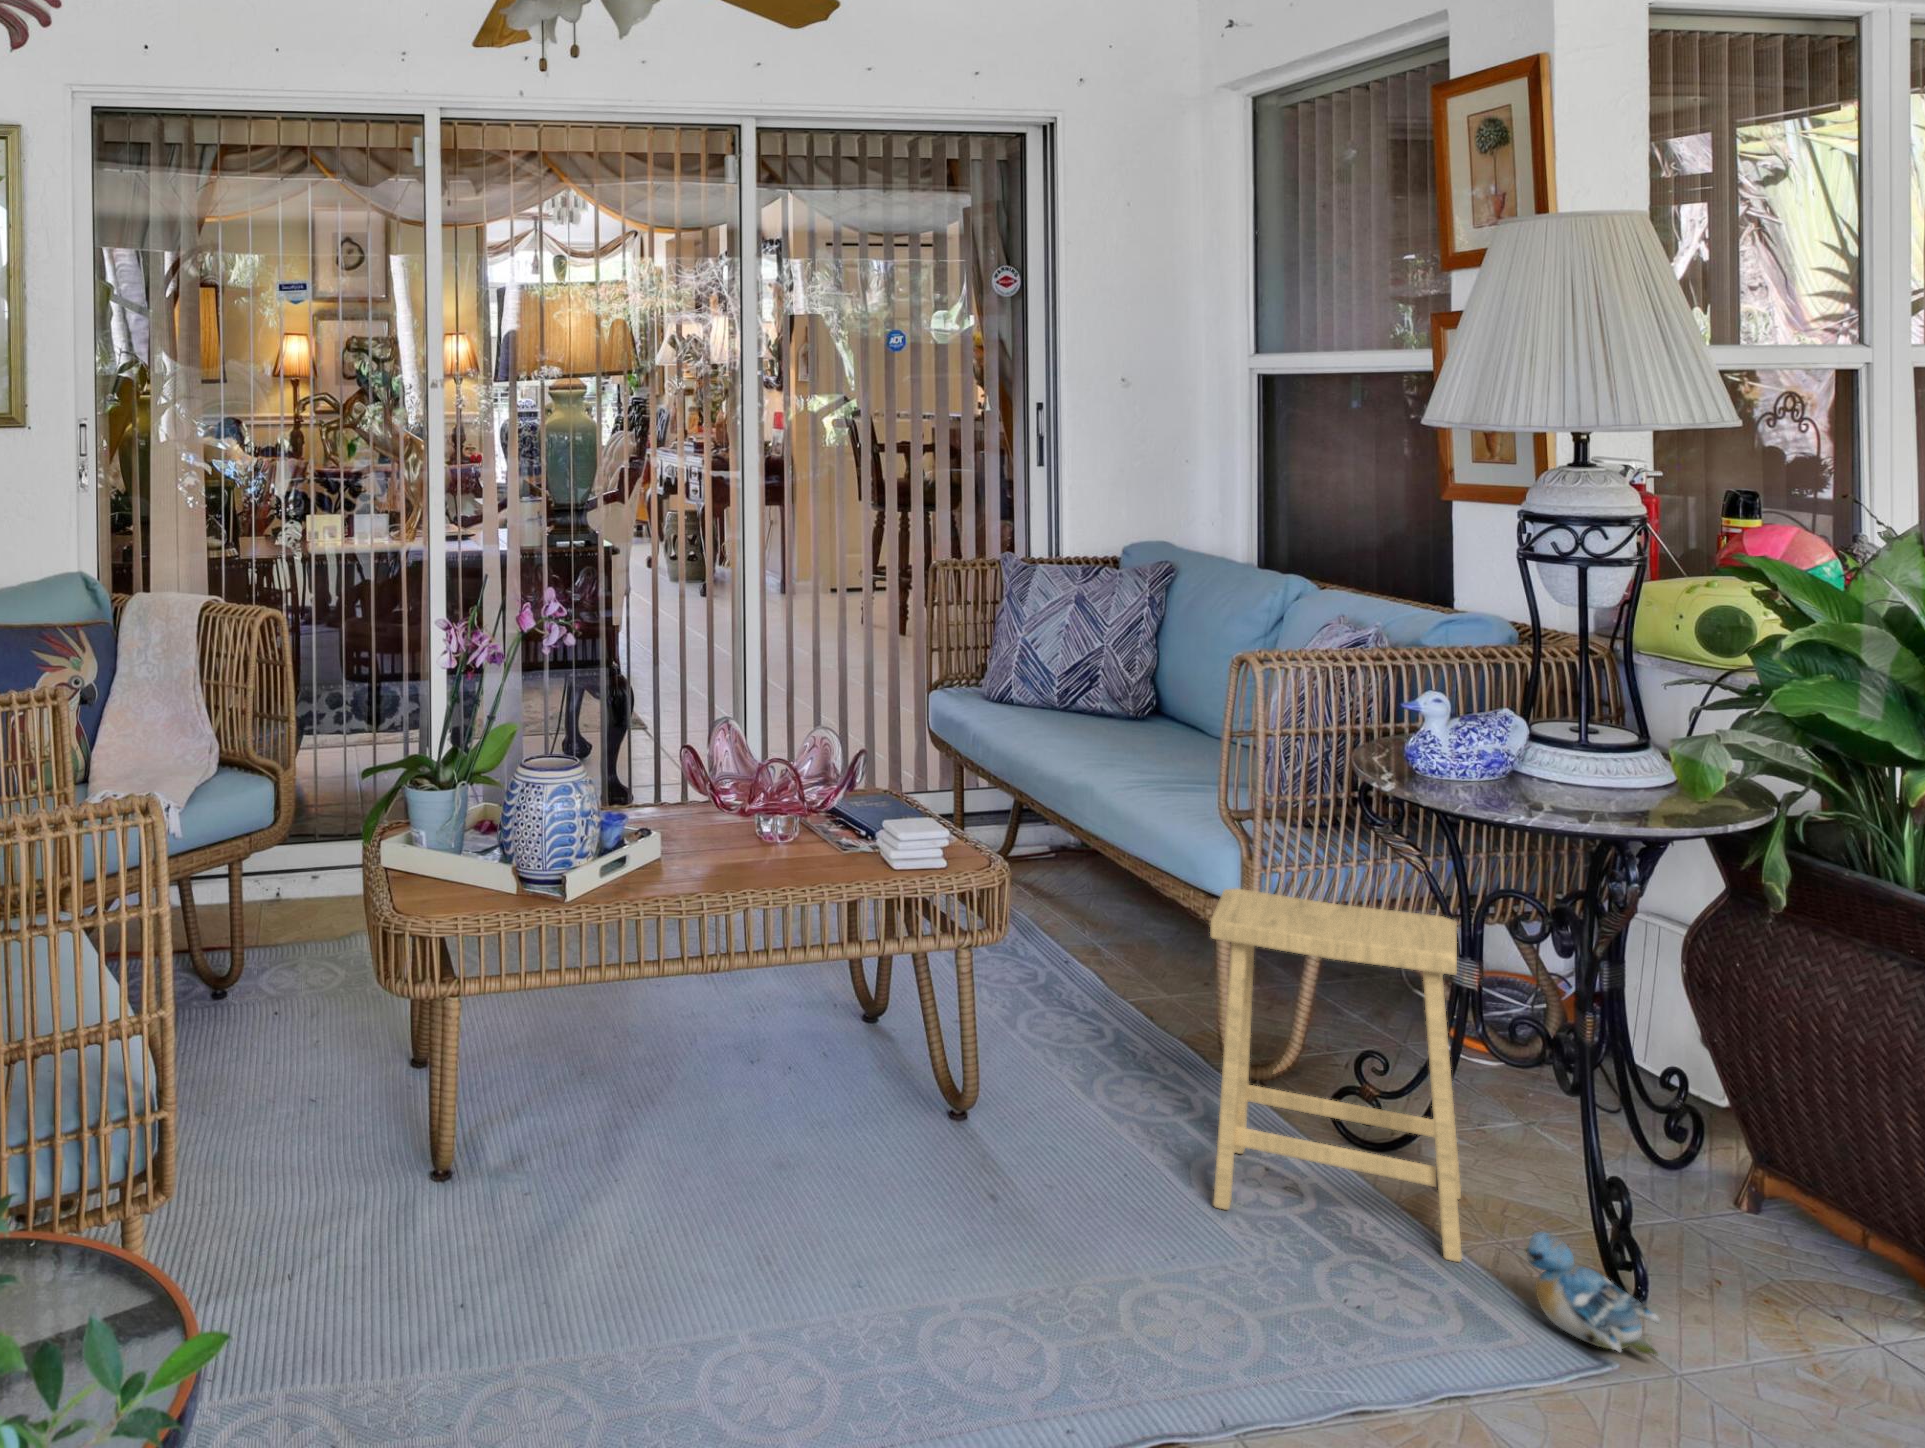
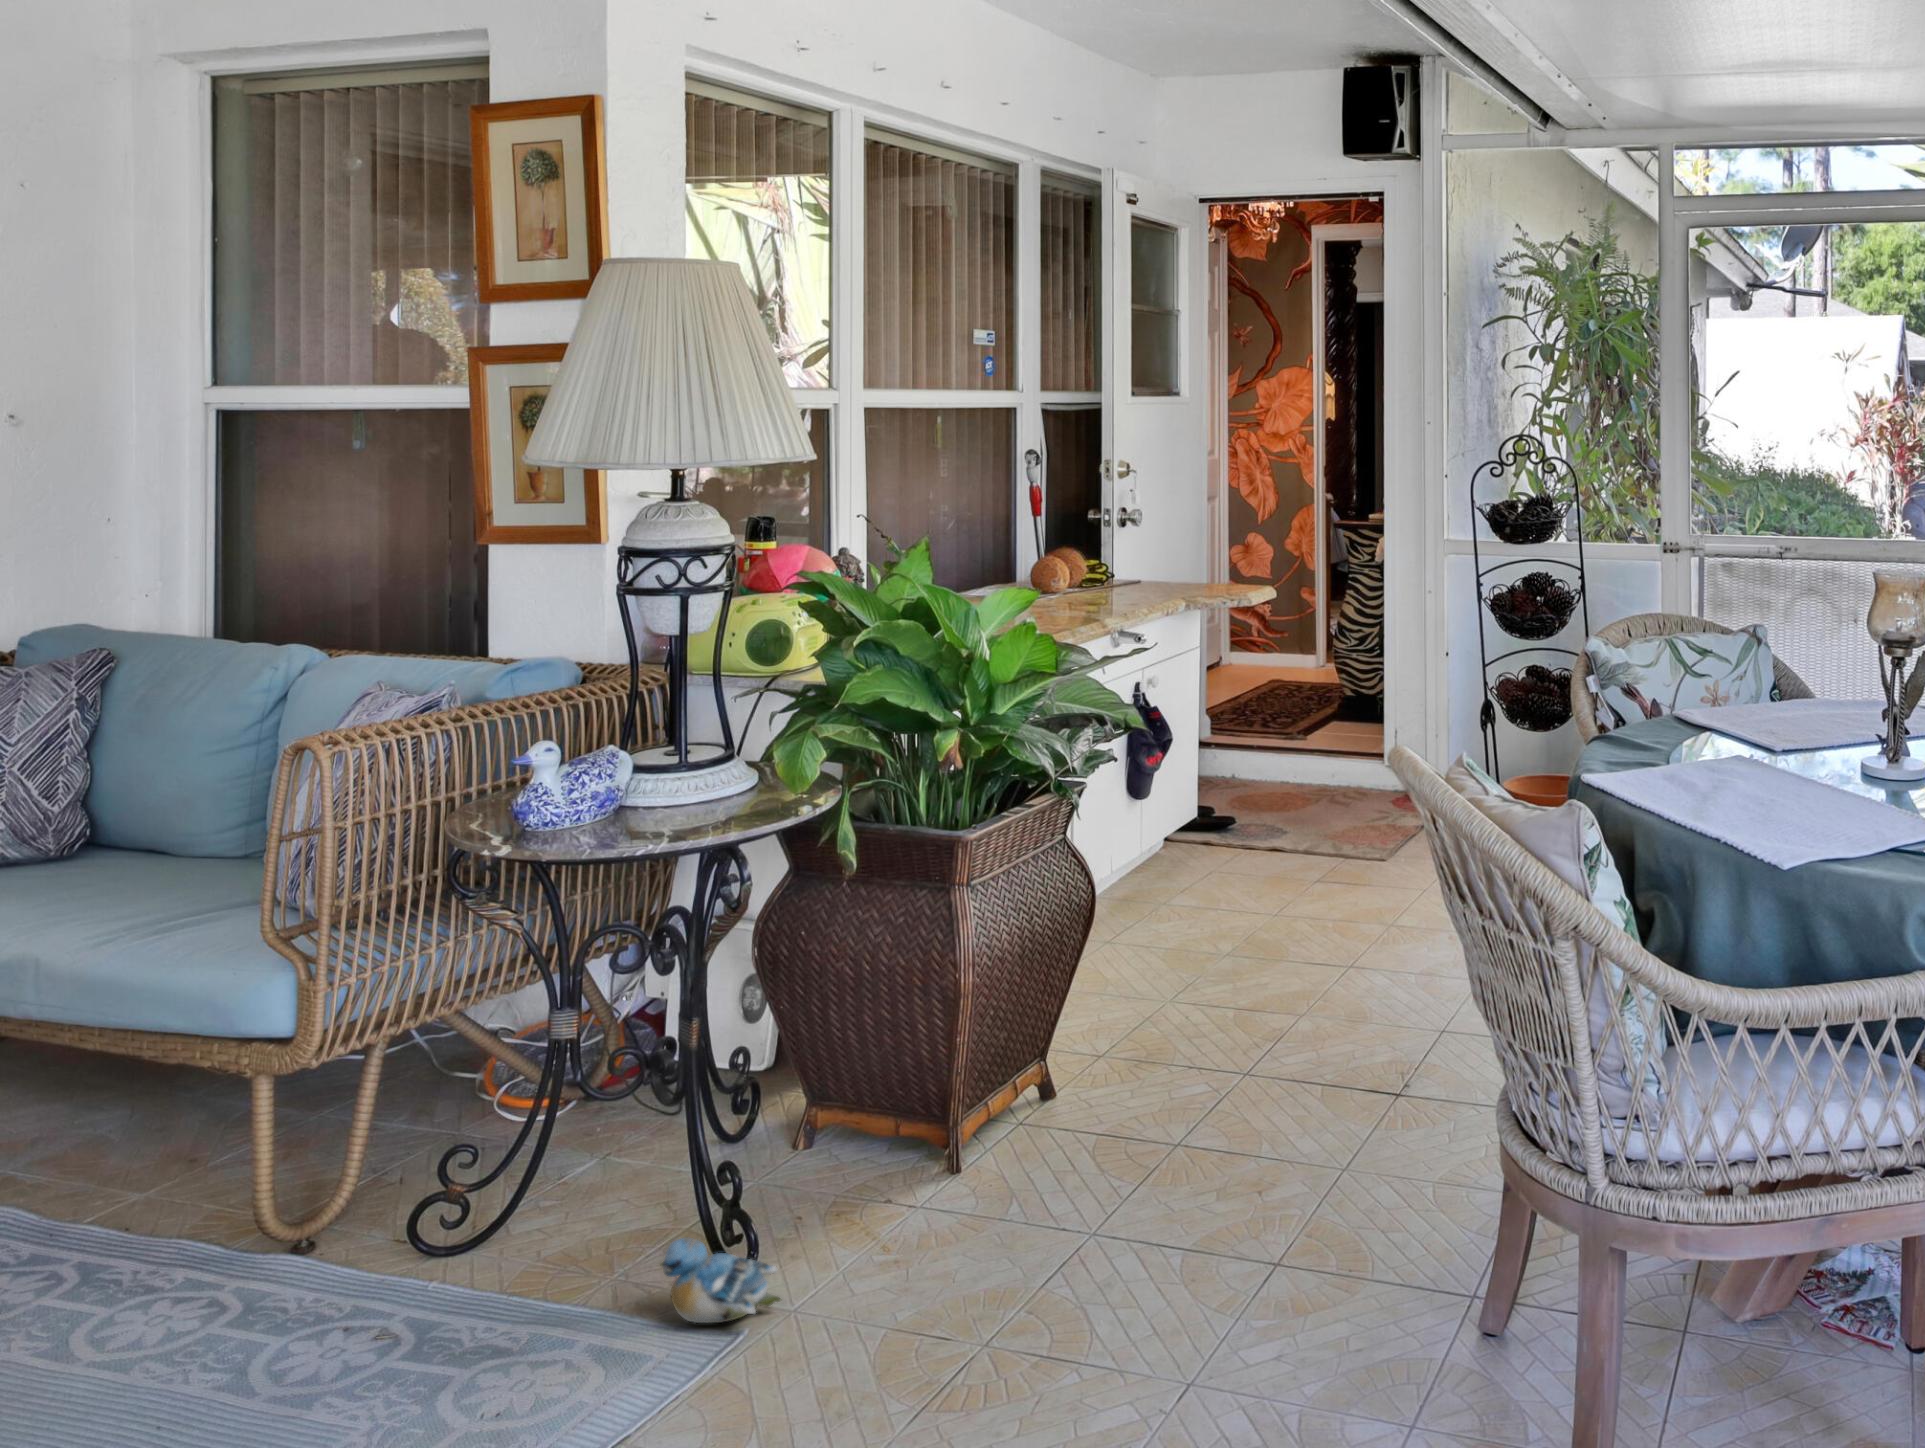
footstool: present [1210,889,1462,1262] -> none [301,970,590,1394]

